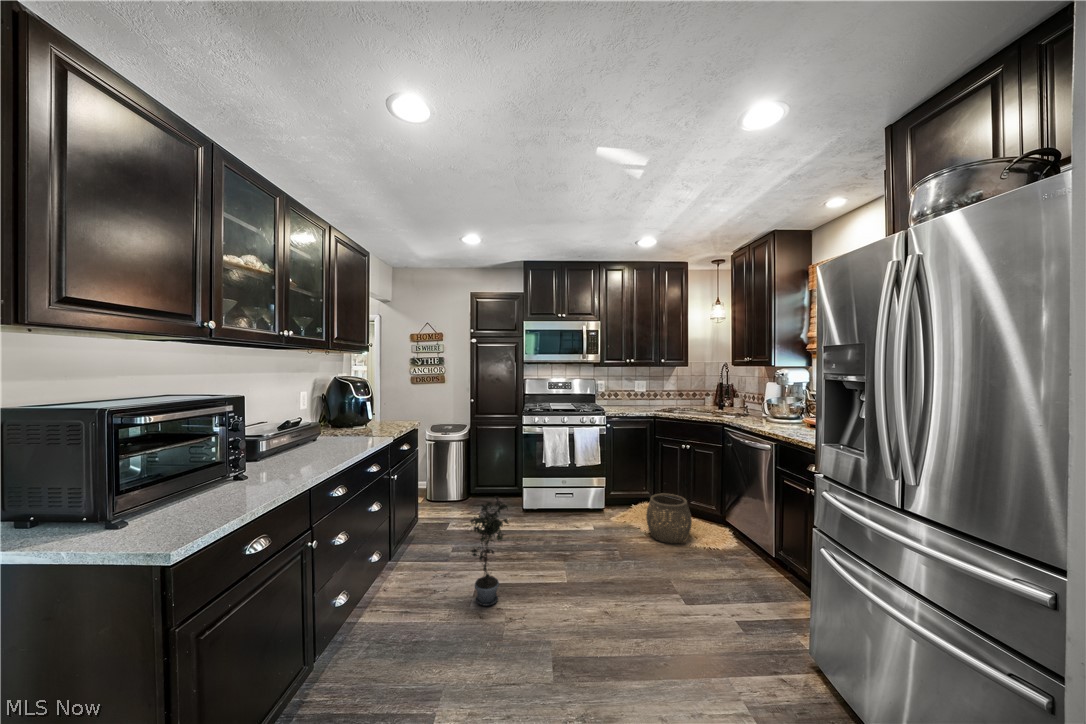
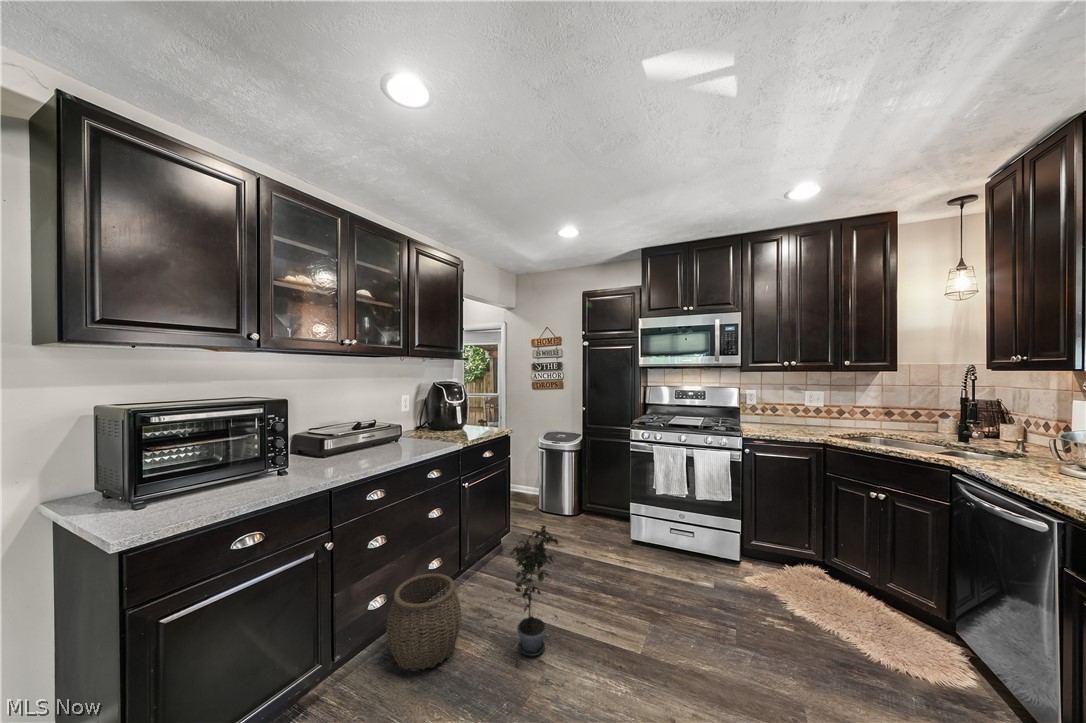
woven basket: present [646,494,692,543] -> present [386,574,462,671]

